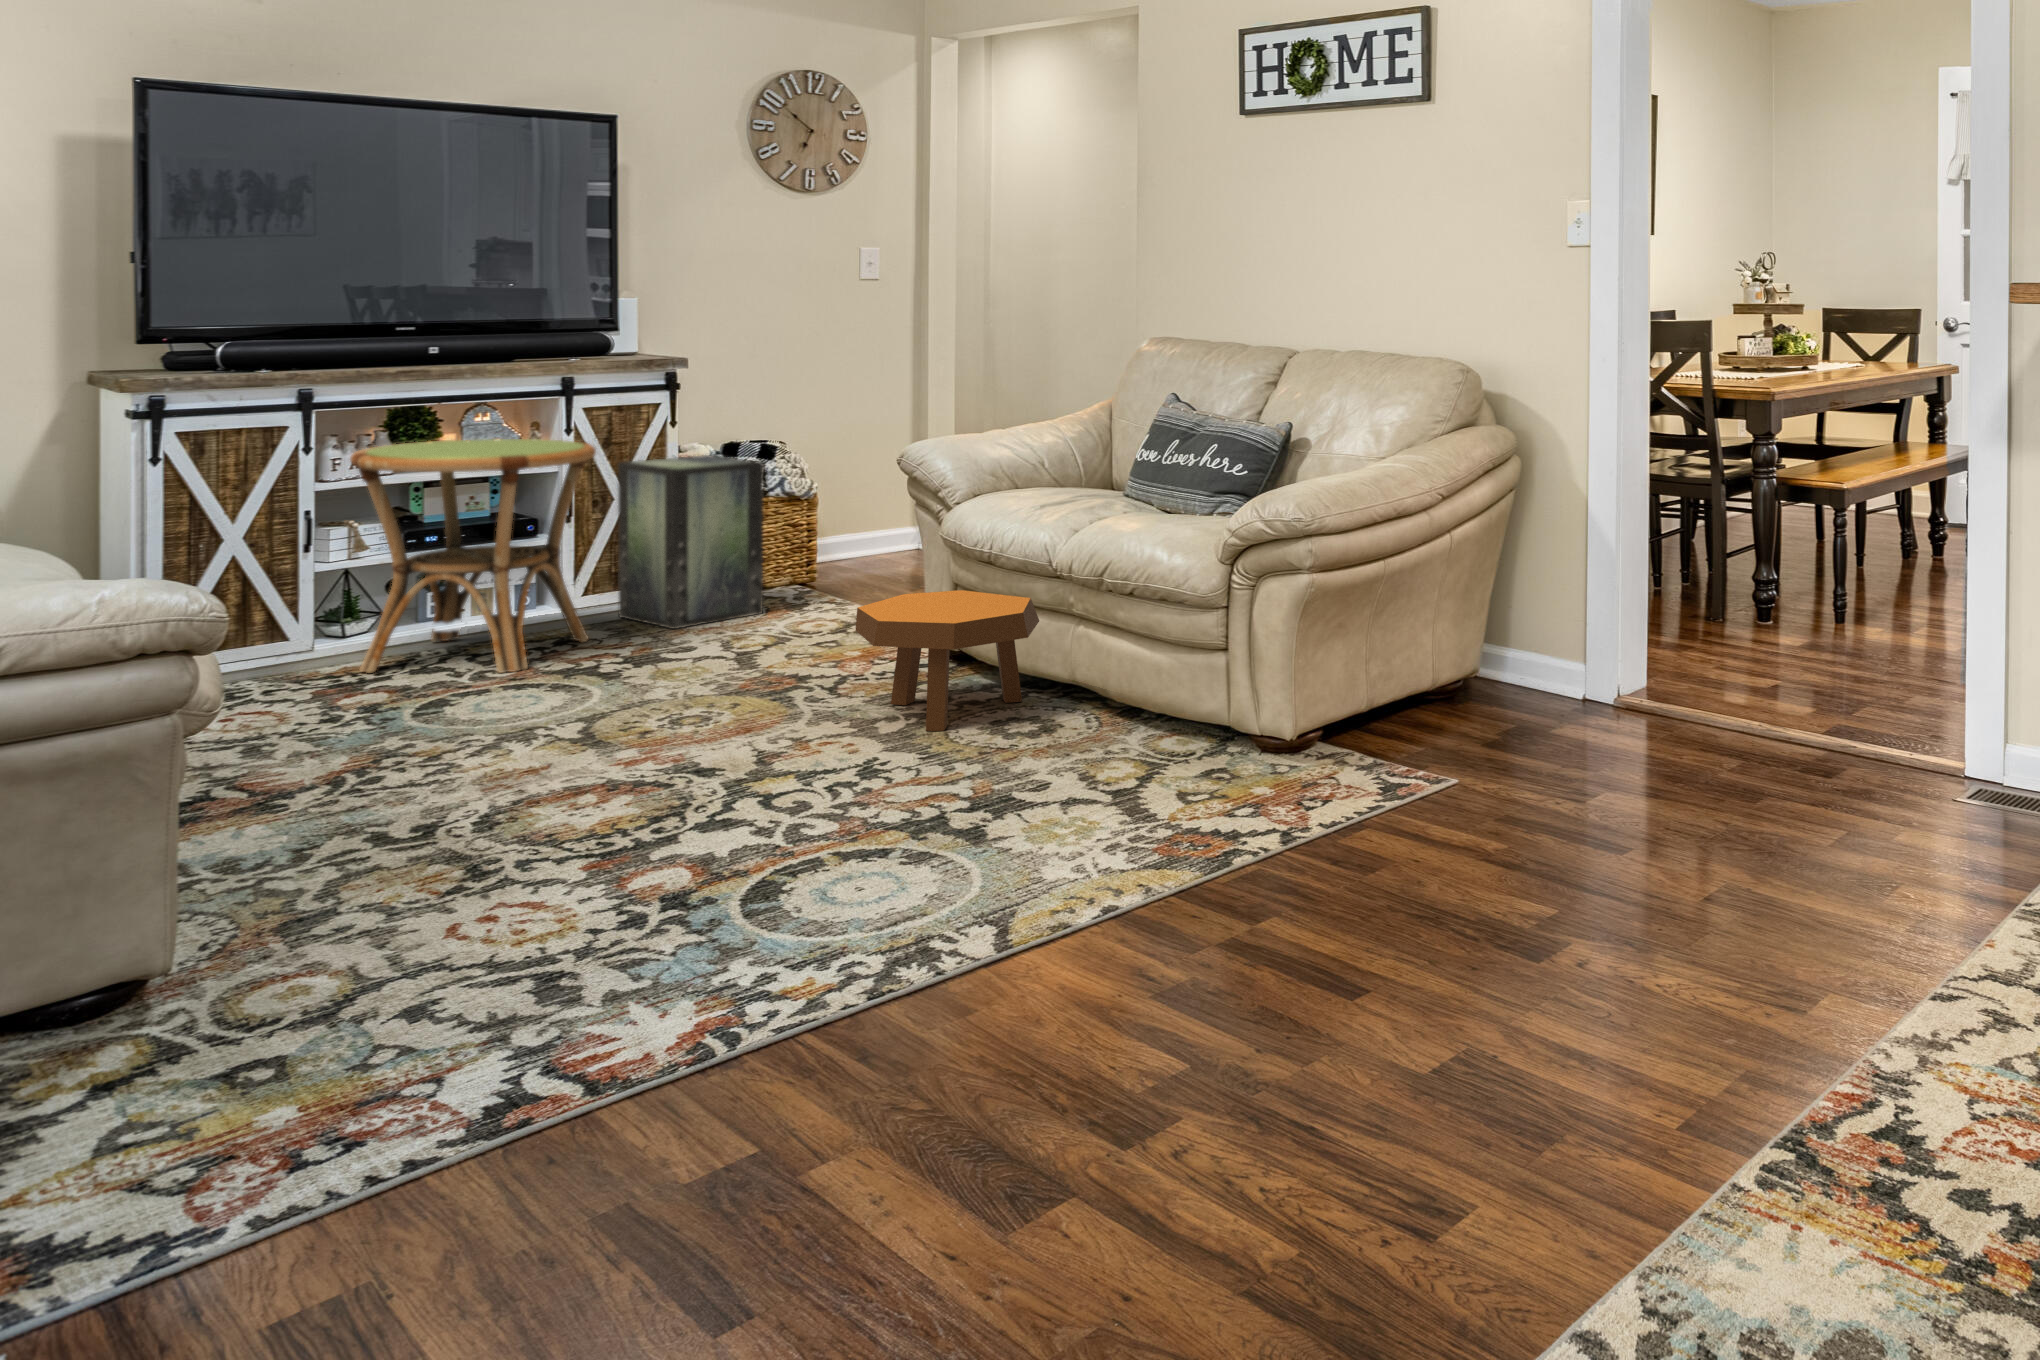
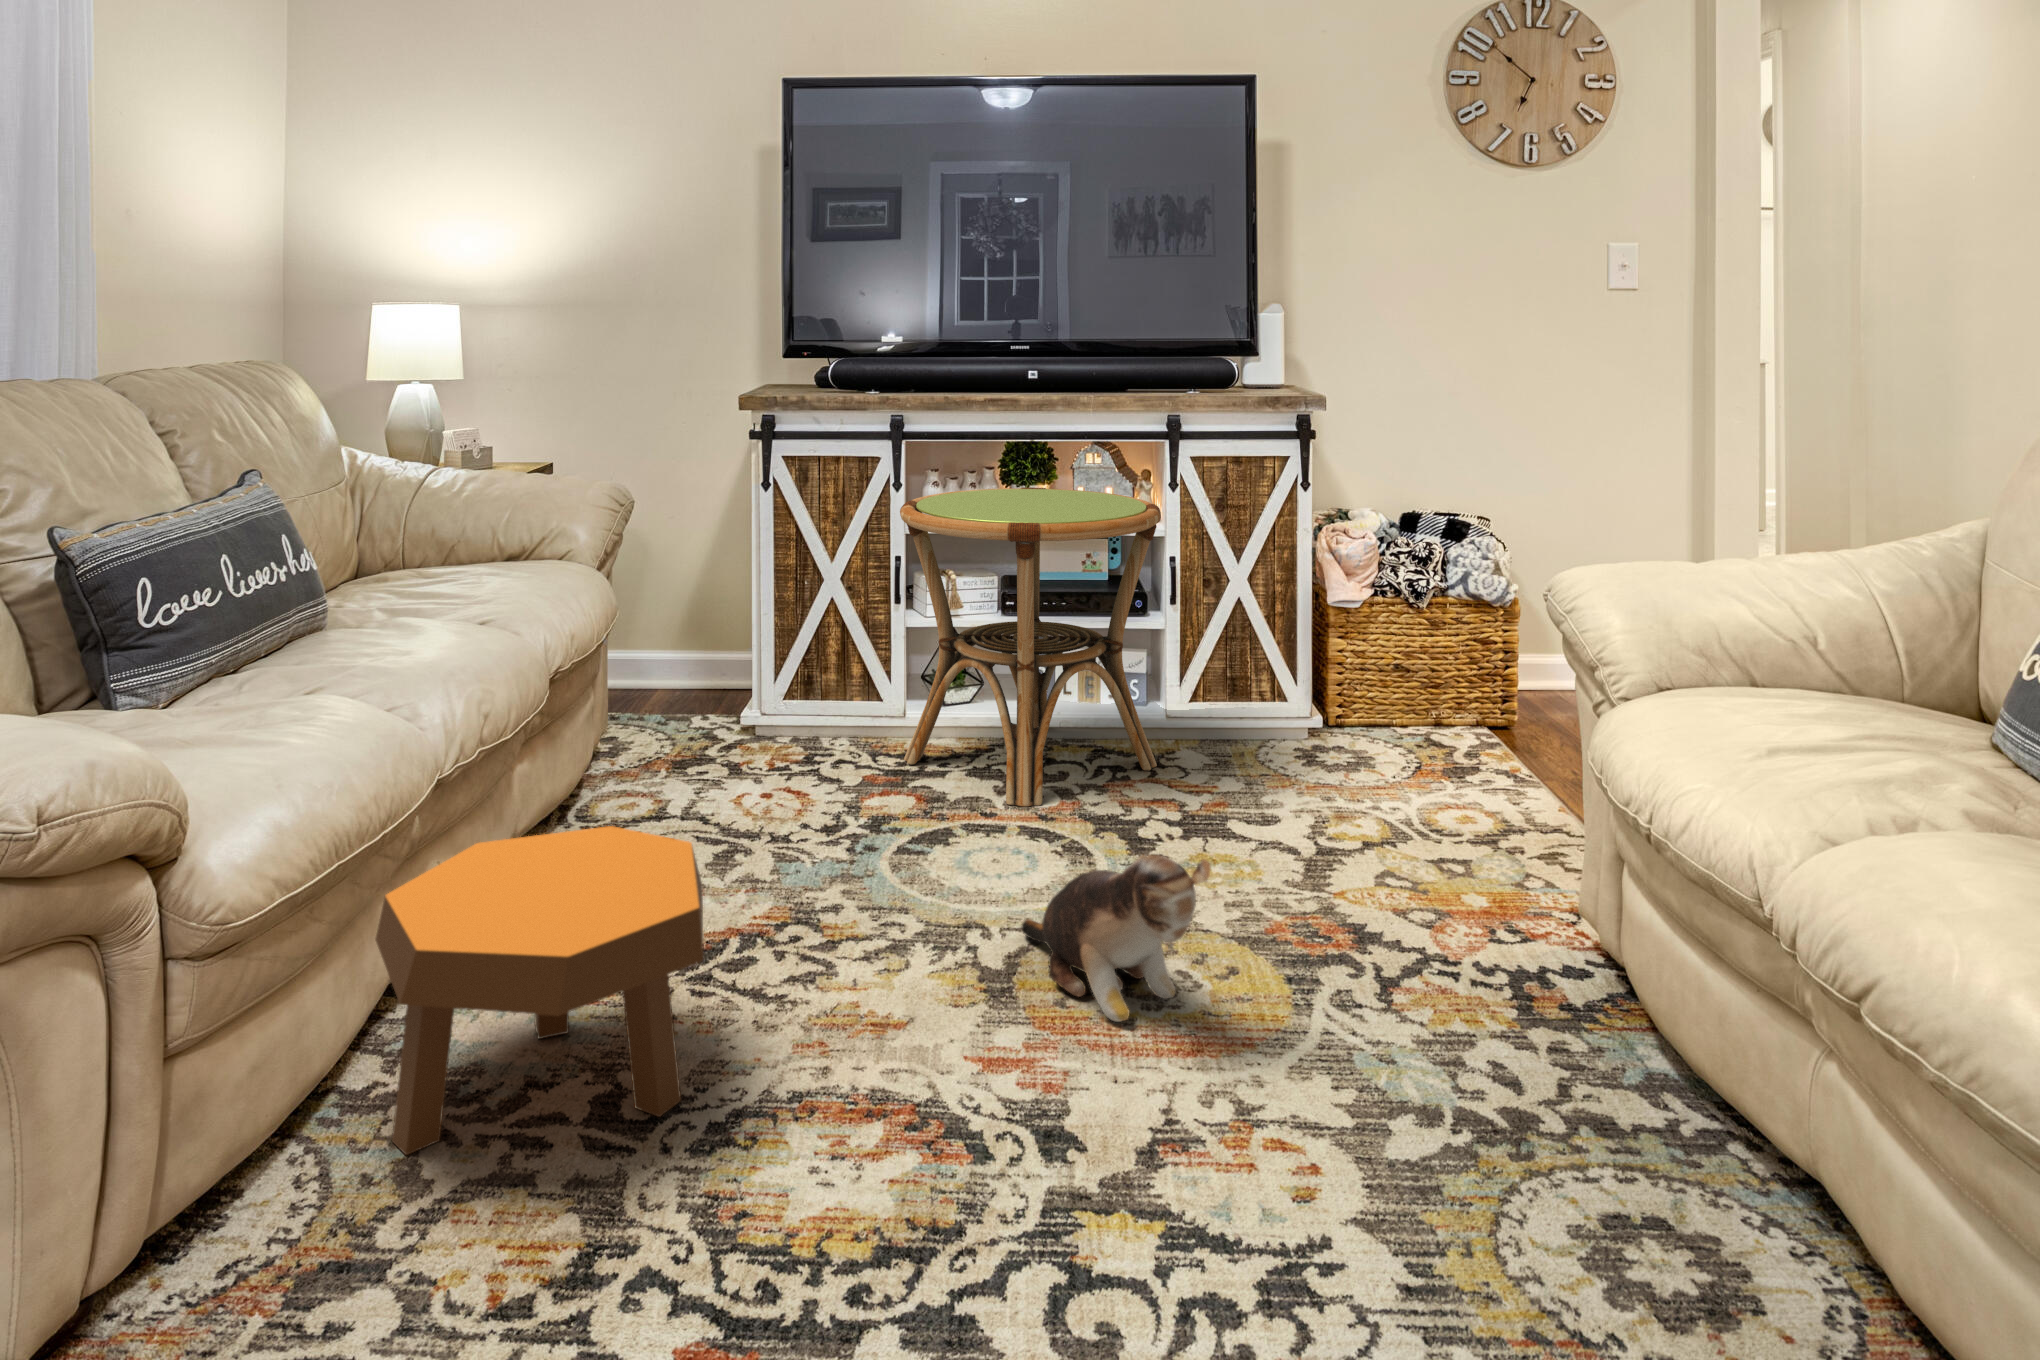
storage box: present [618,455,764,629] -> none [1228,529,1396,773]
footstool: present [856,590,1039,731] -> present [375,826,704,1155]
plush toy: none [614,612,786,718] -> present [1021,855,1211,1022]

